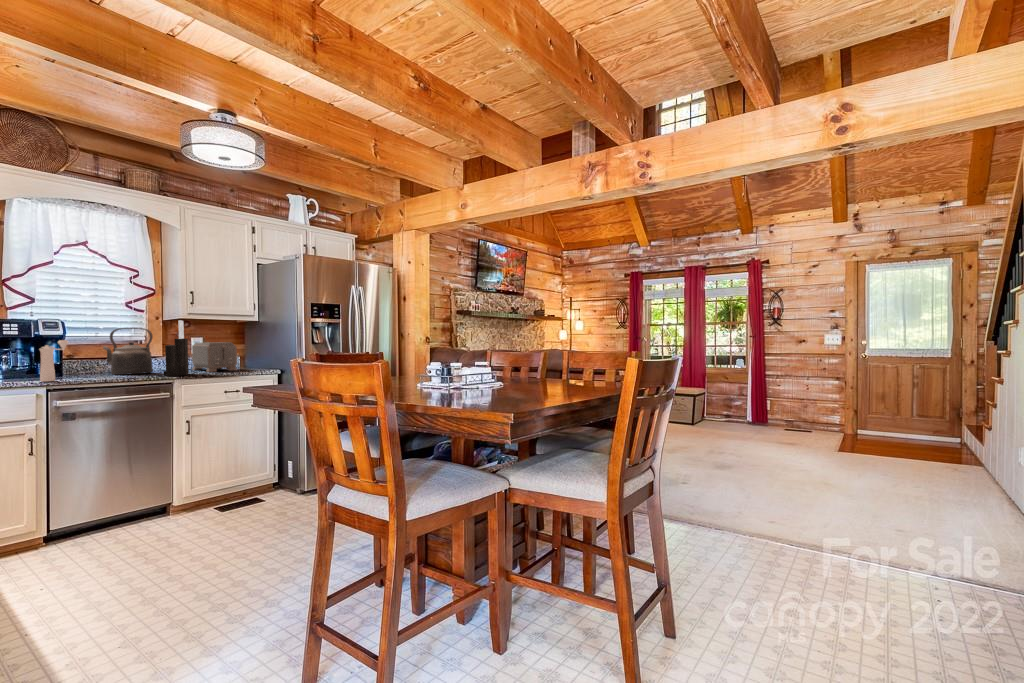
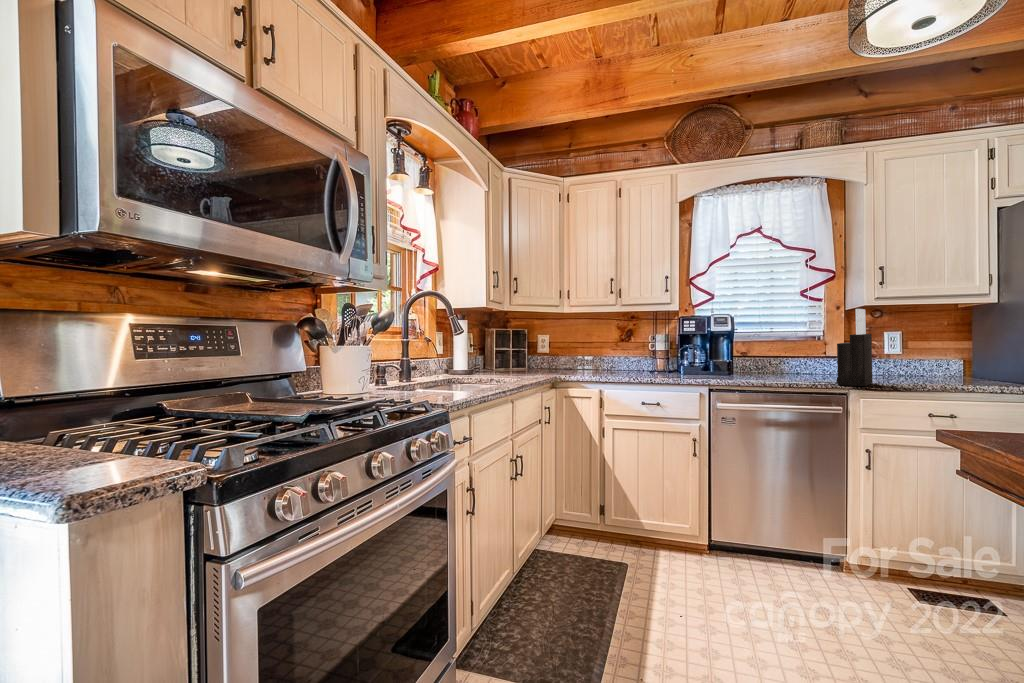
kettle: present [103,328,153,375] -> none [774,321,827,378]
pepper mill: present [39,340,68,382] -> none [705,337,733,381]
toaster: present [192,342,237,372] -> none [884,338,956,383]

